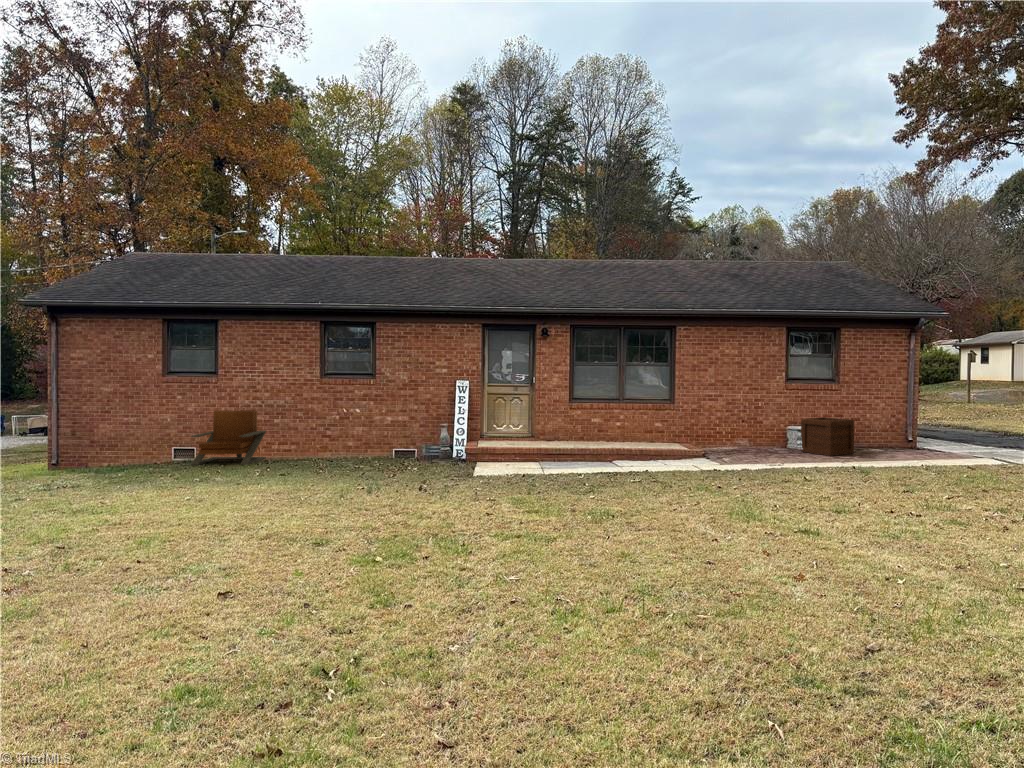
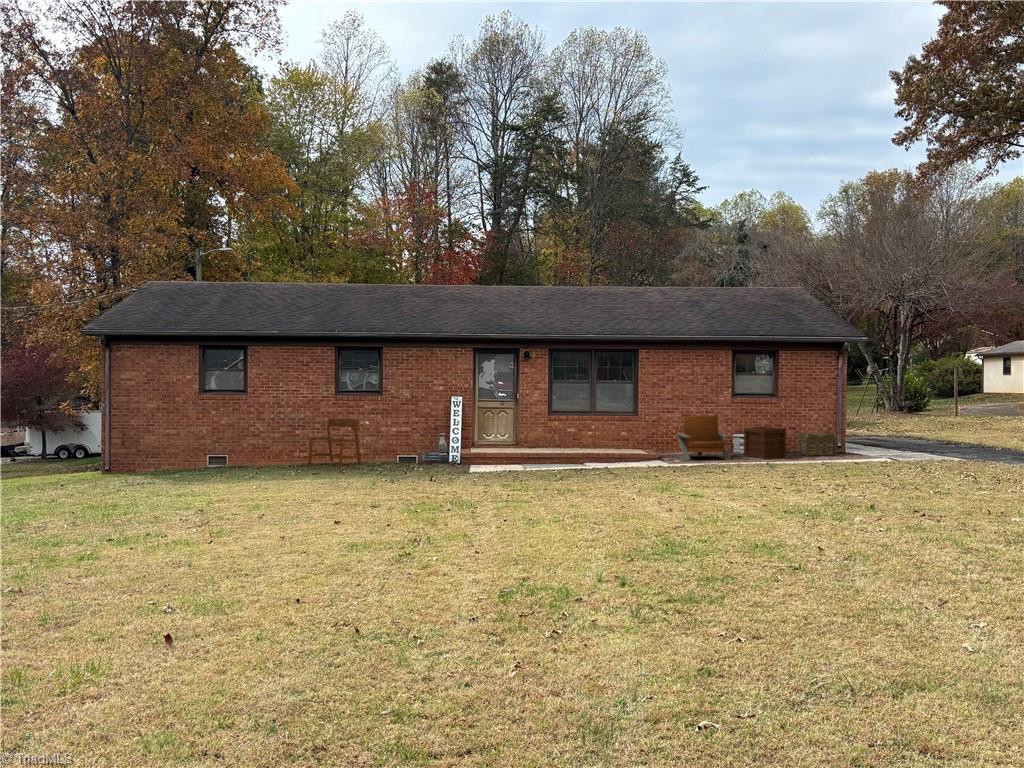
bench: none [288,404,349,464] -> present [308,418,361,467]
lounge chair: present [191,411,266,465] -> present [676,416,731,461]
basket: none [864,424,915,453] -> present [798,433,837,456]

